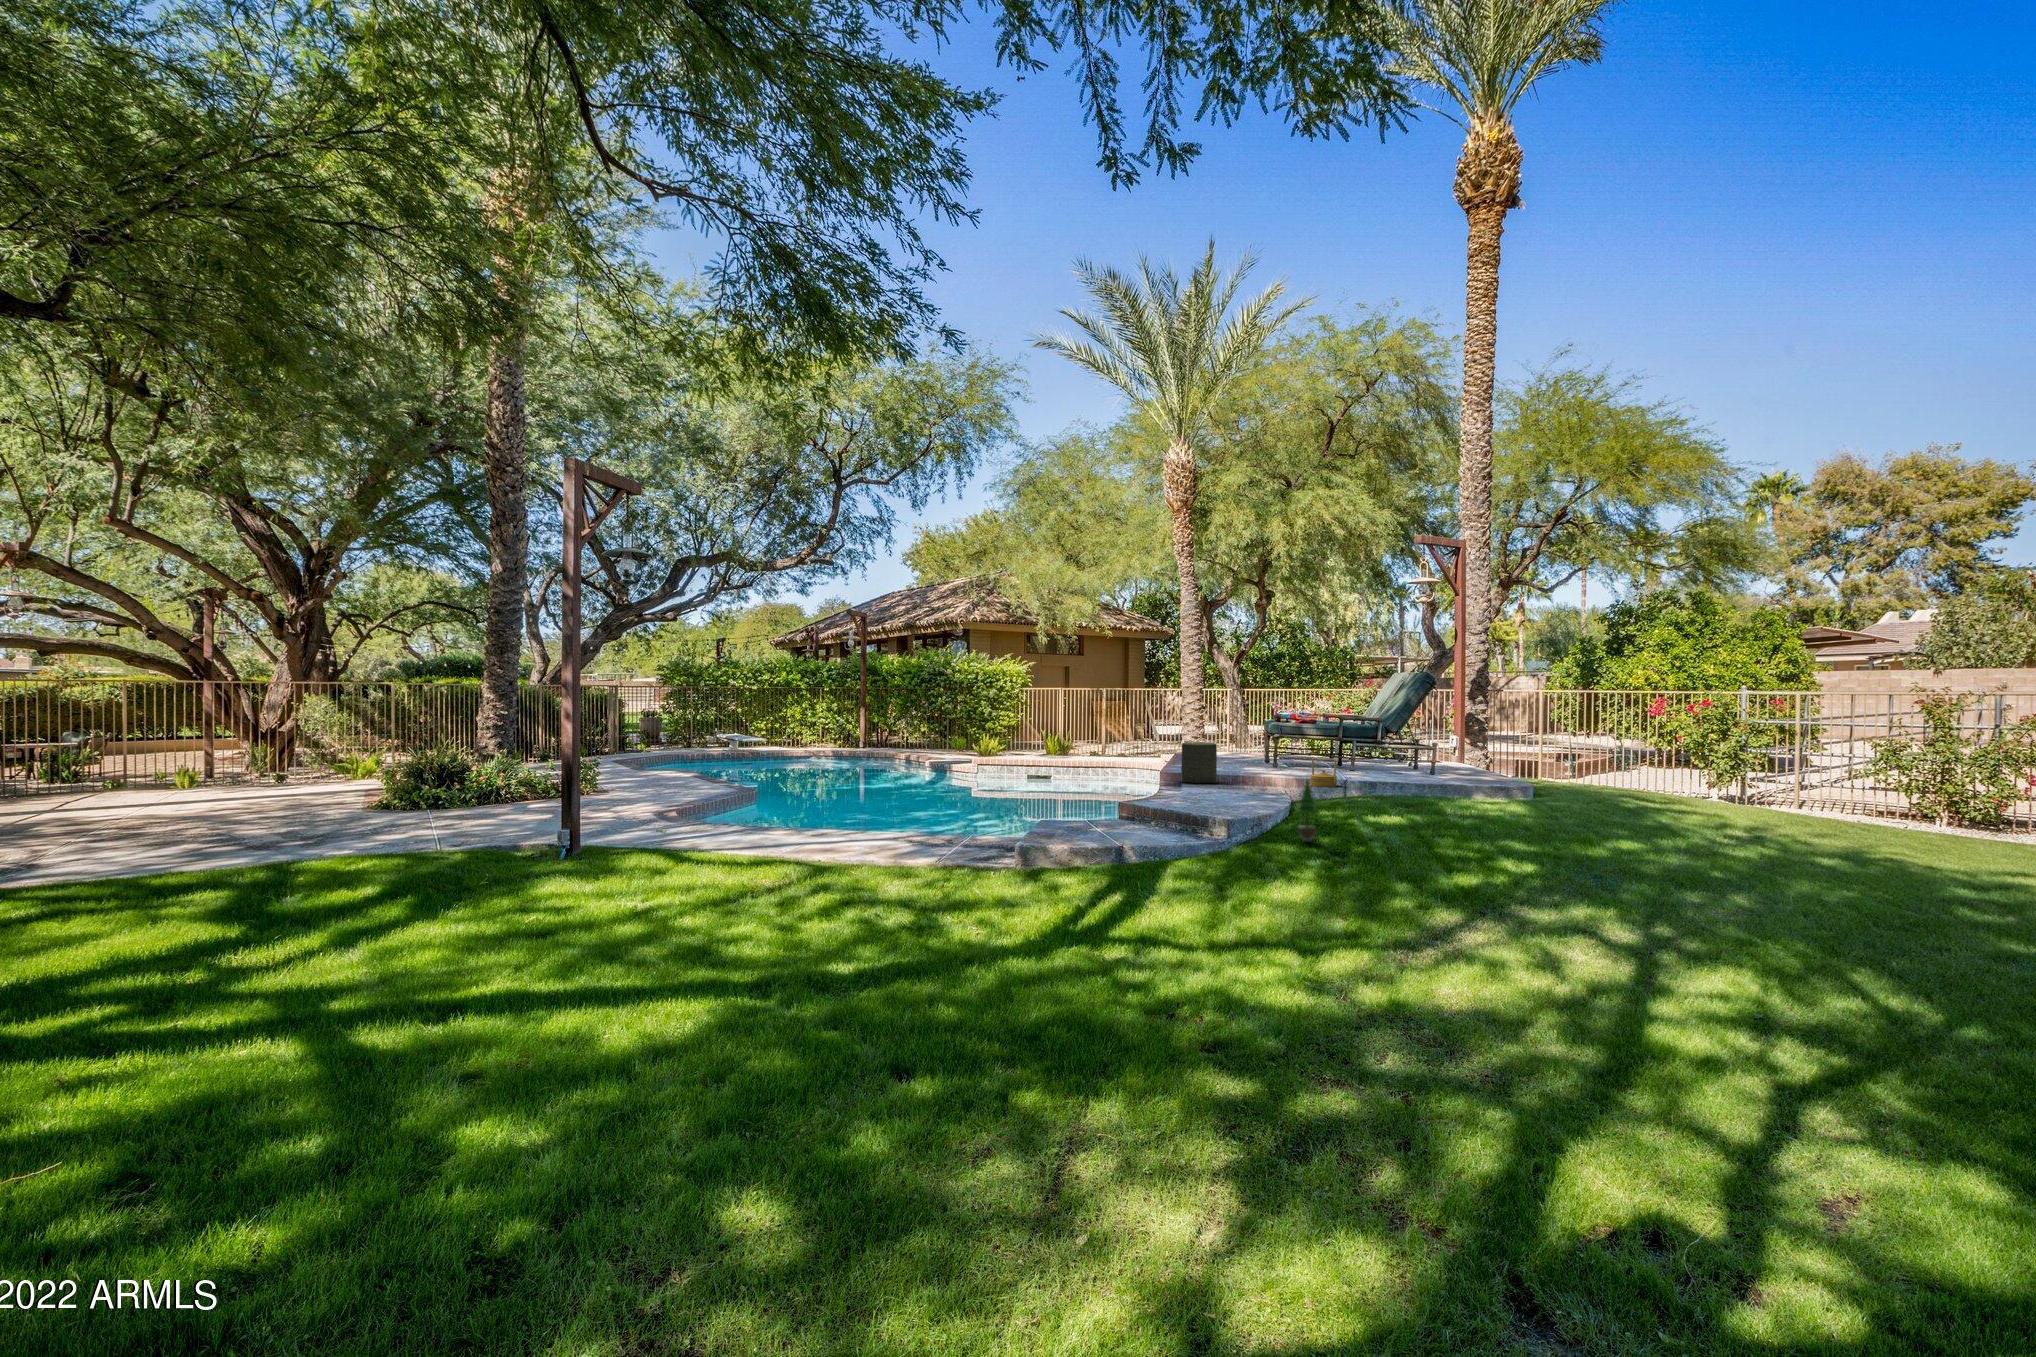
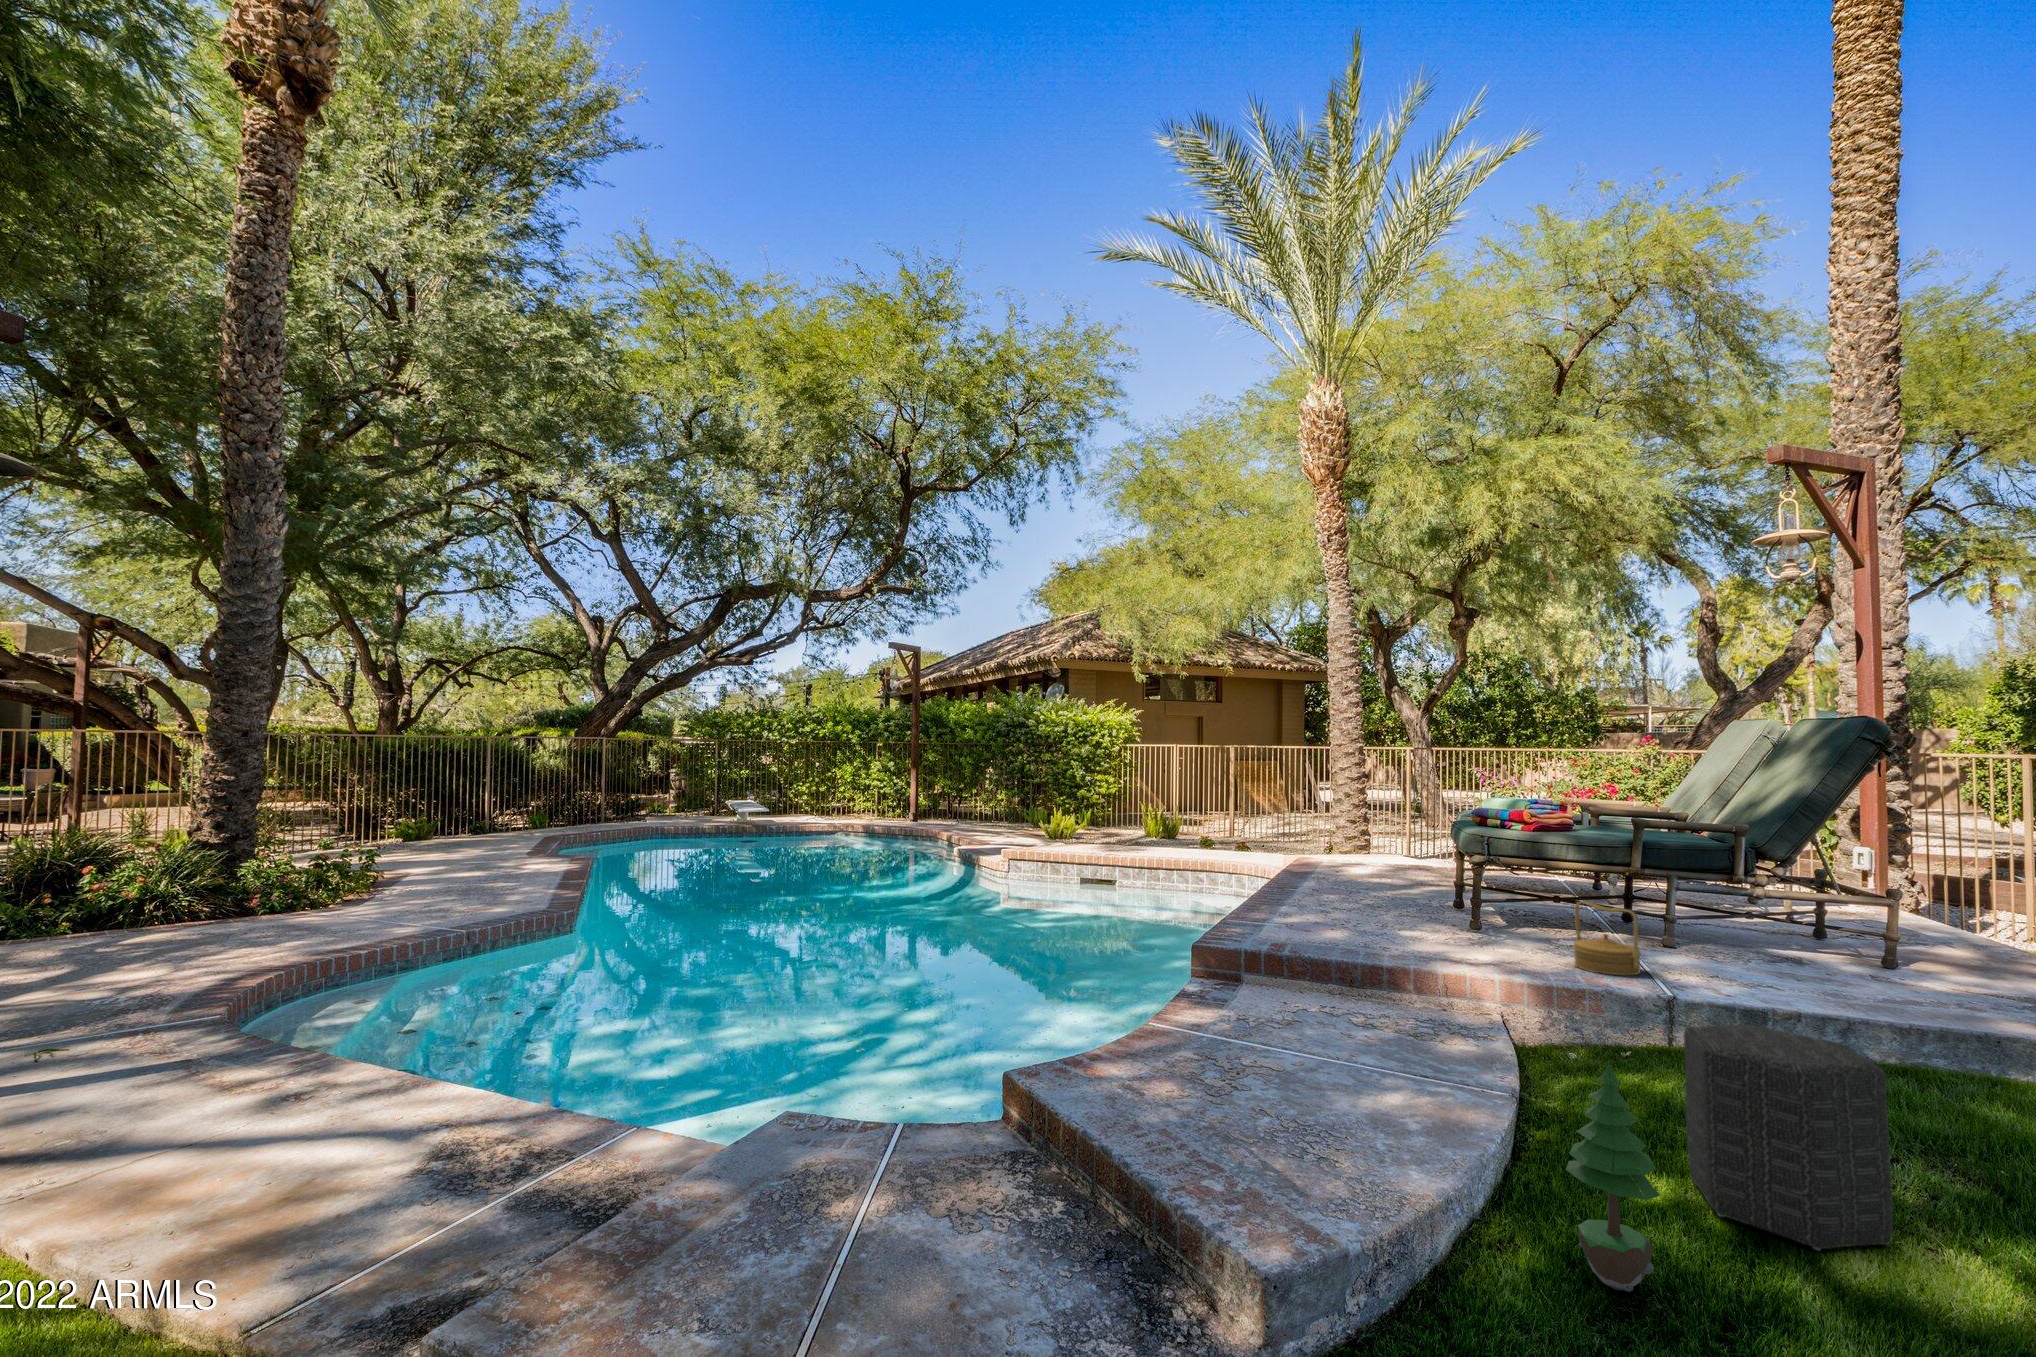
ottoman: present [1181,742,1217,783] -> present [1684,1025,1893,1250]

